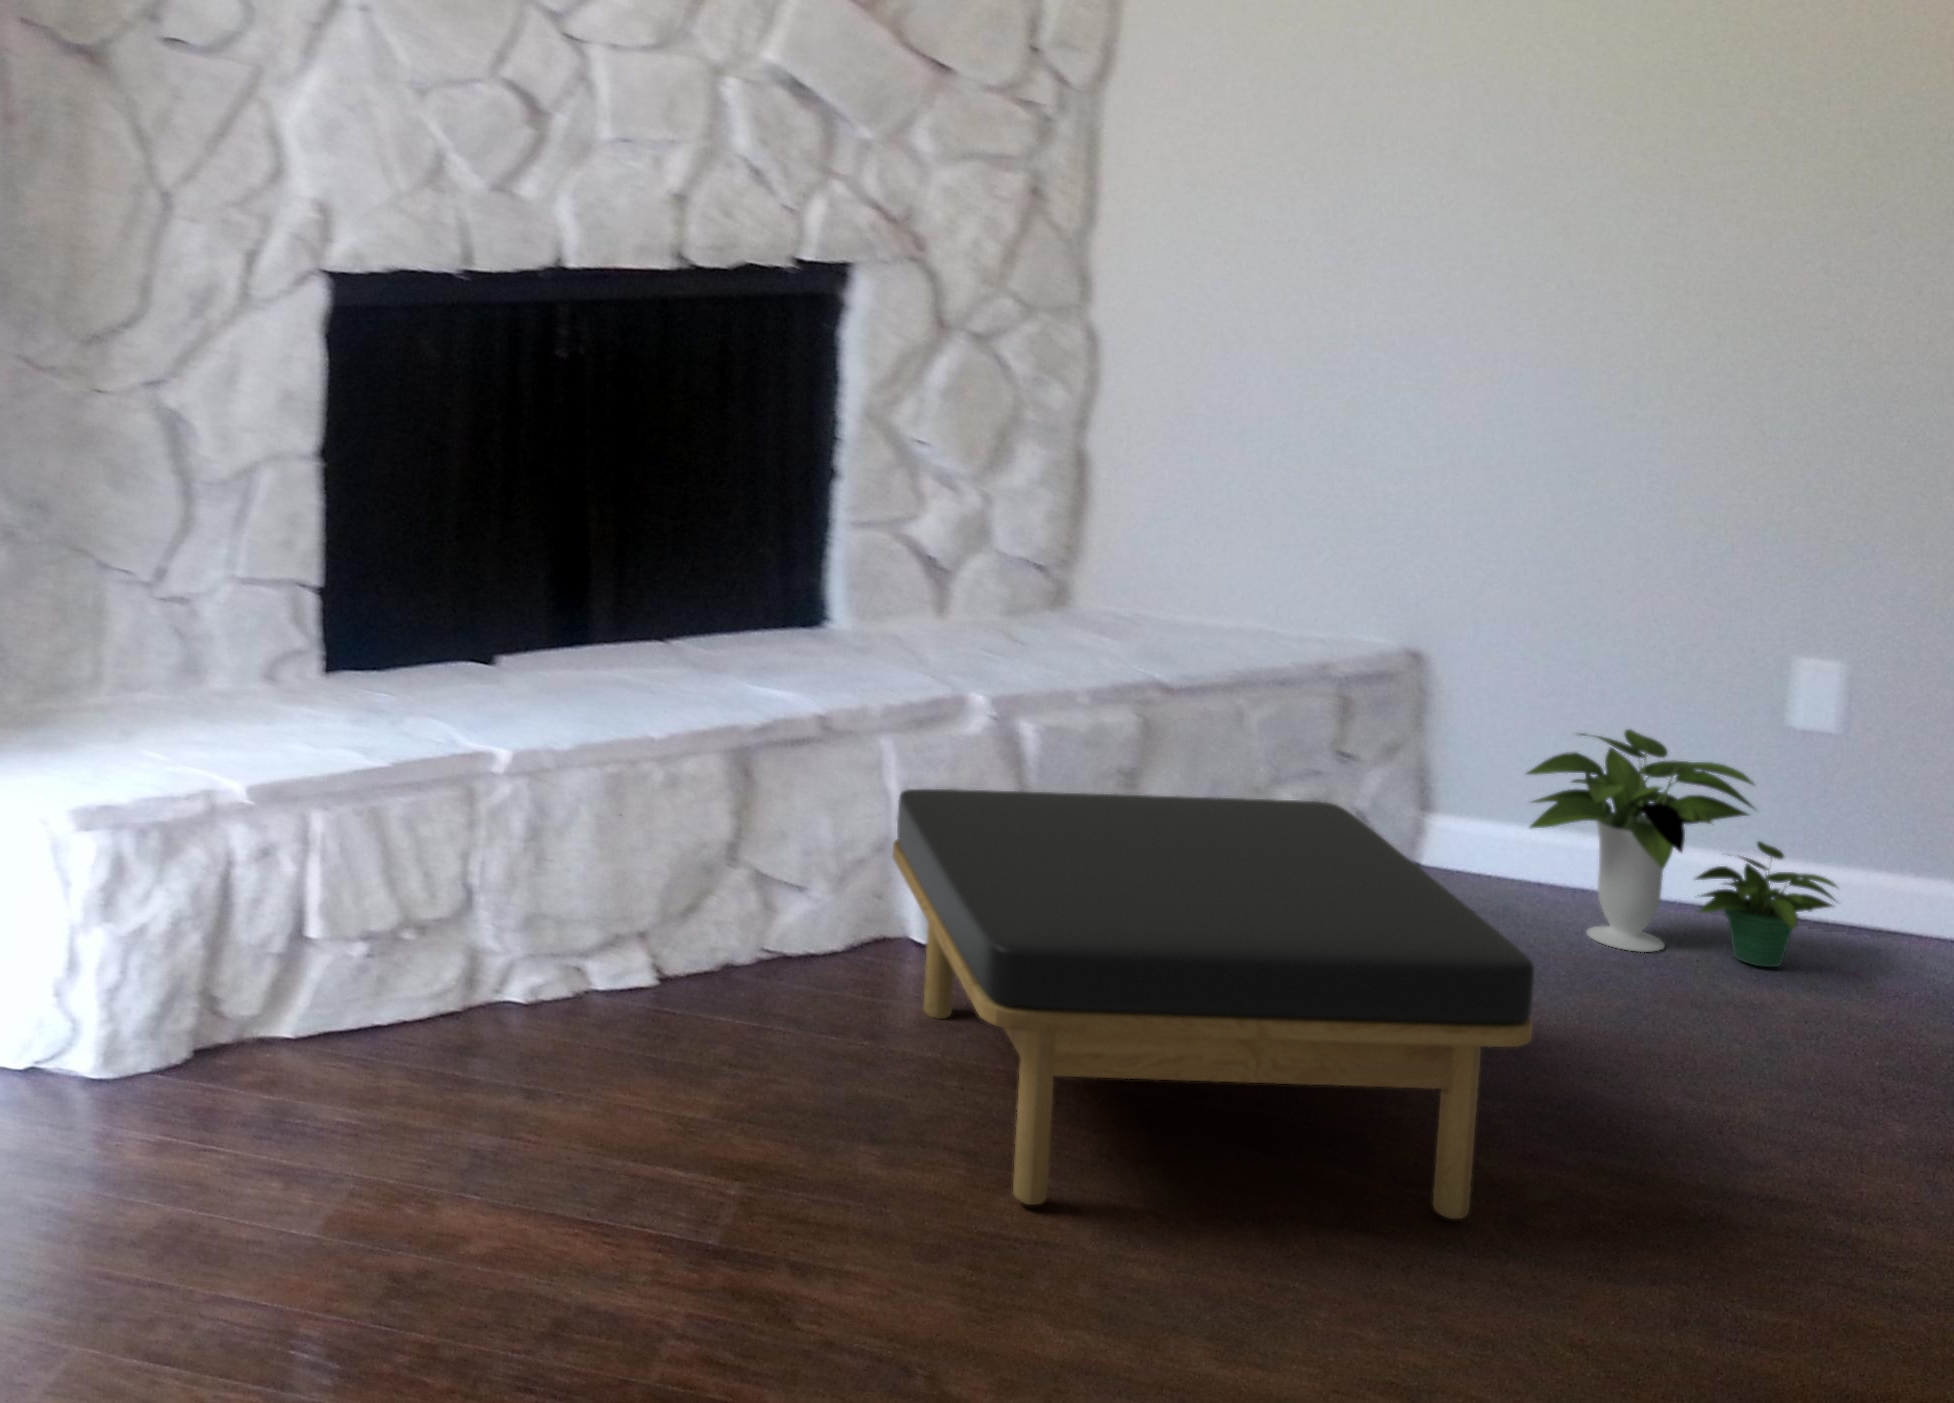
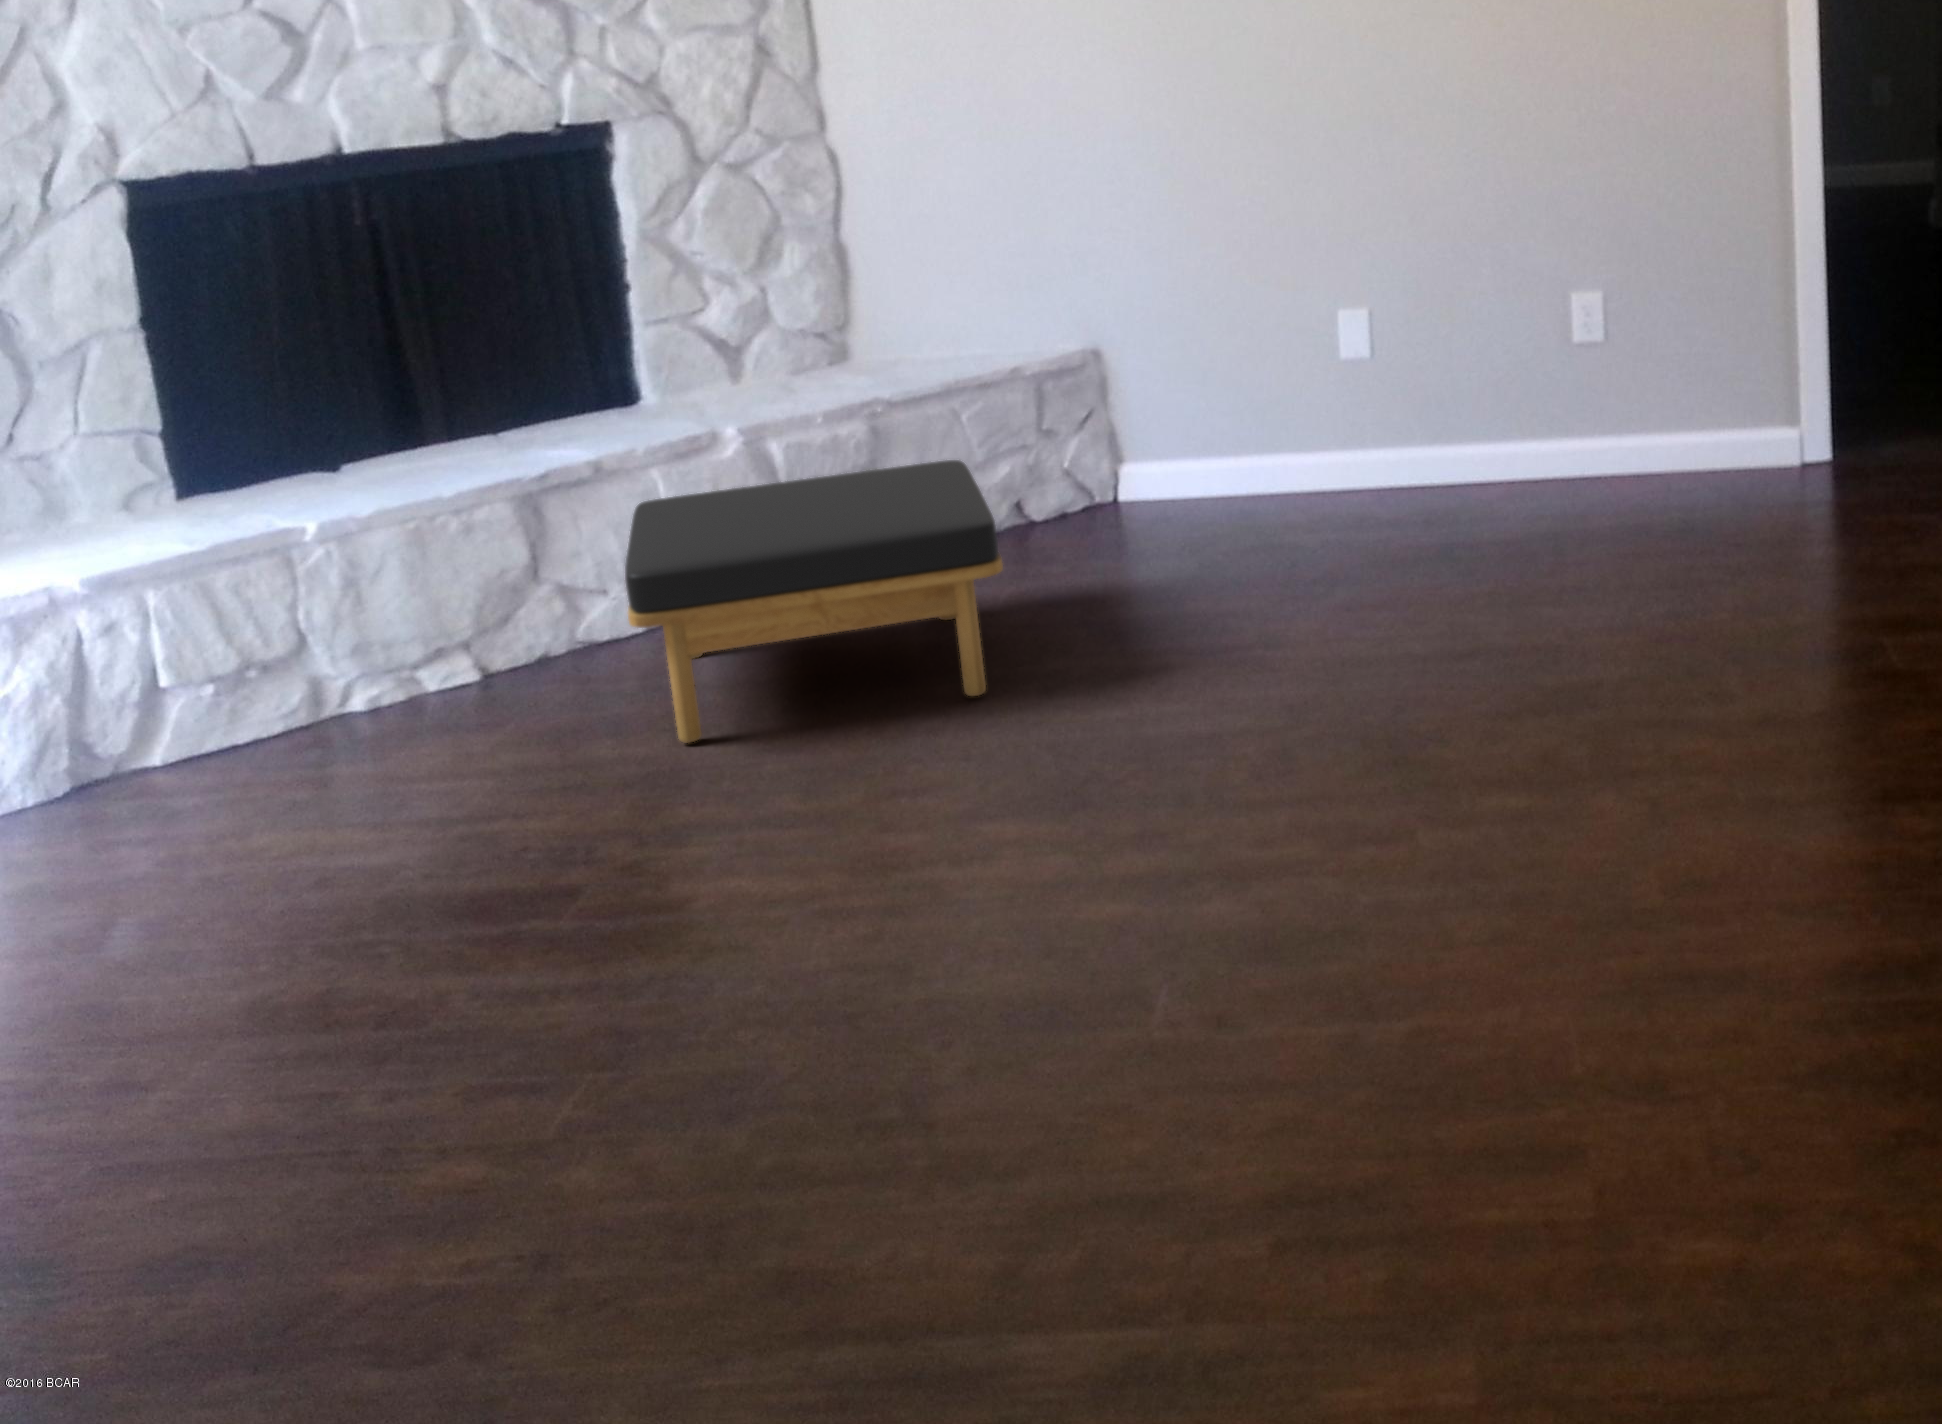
potted plant: present [1527,729,1837,967] -> none [1151,383,1353,534]

